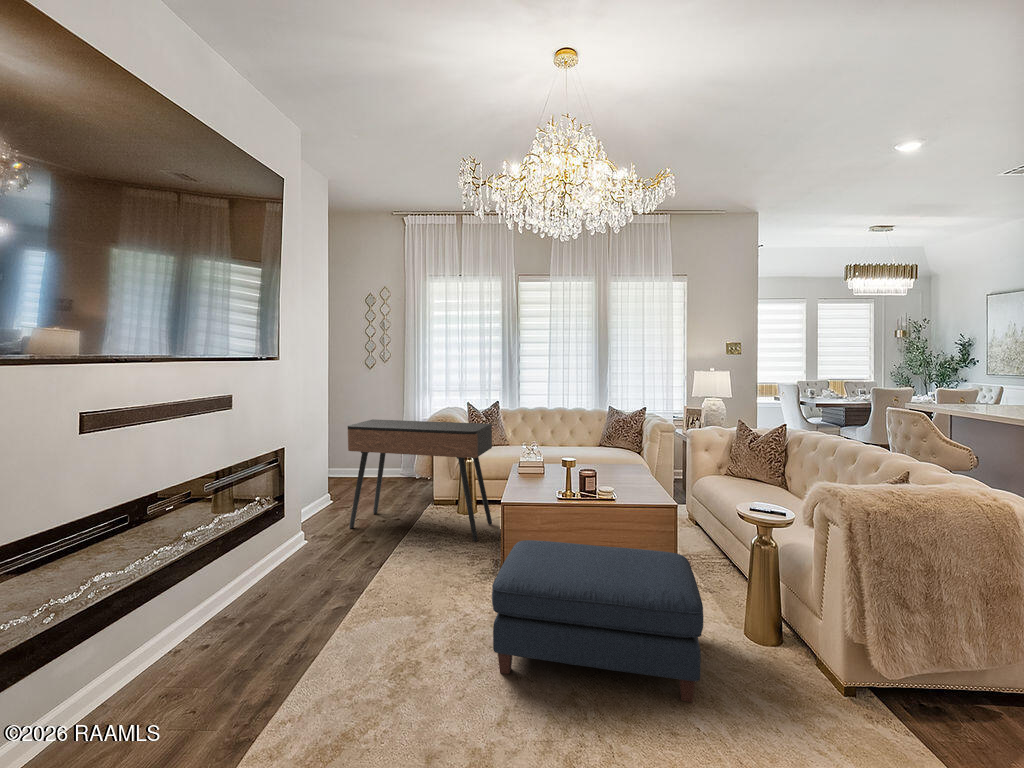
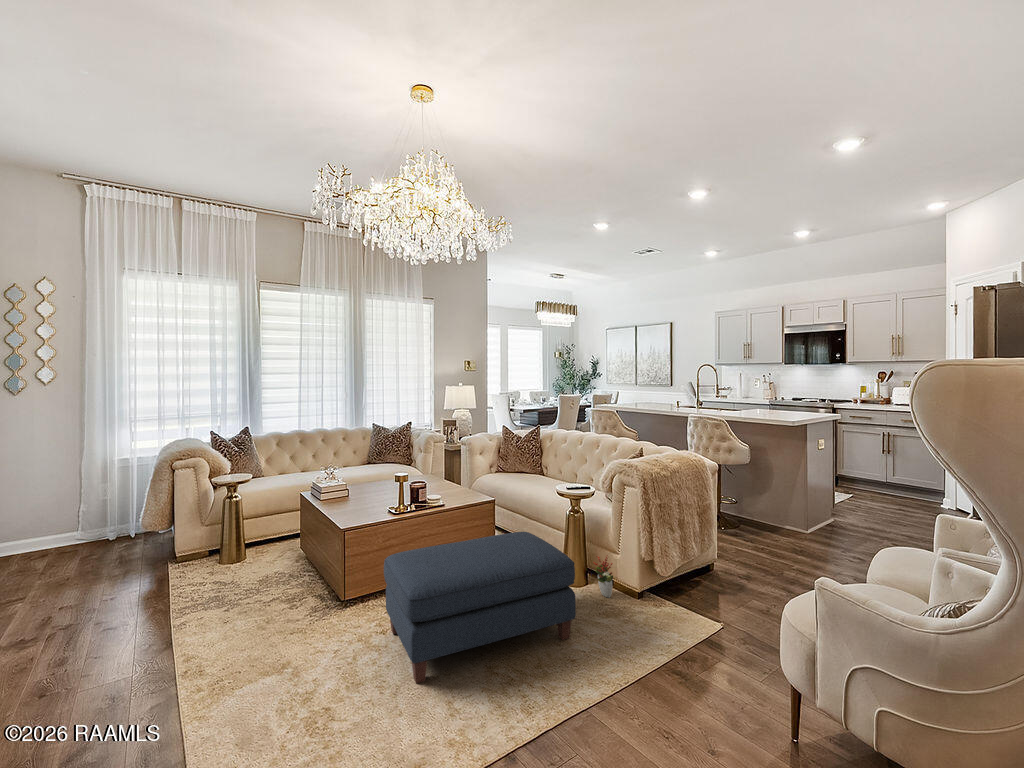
console table: present [348,419,492,541] -> none [55,449,279,622]
decorative plant: none [775,614,808,676] -> present [593,557,613,598]

